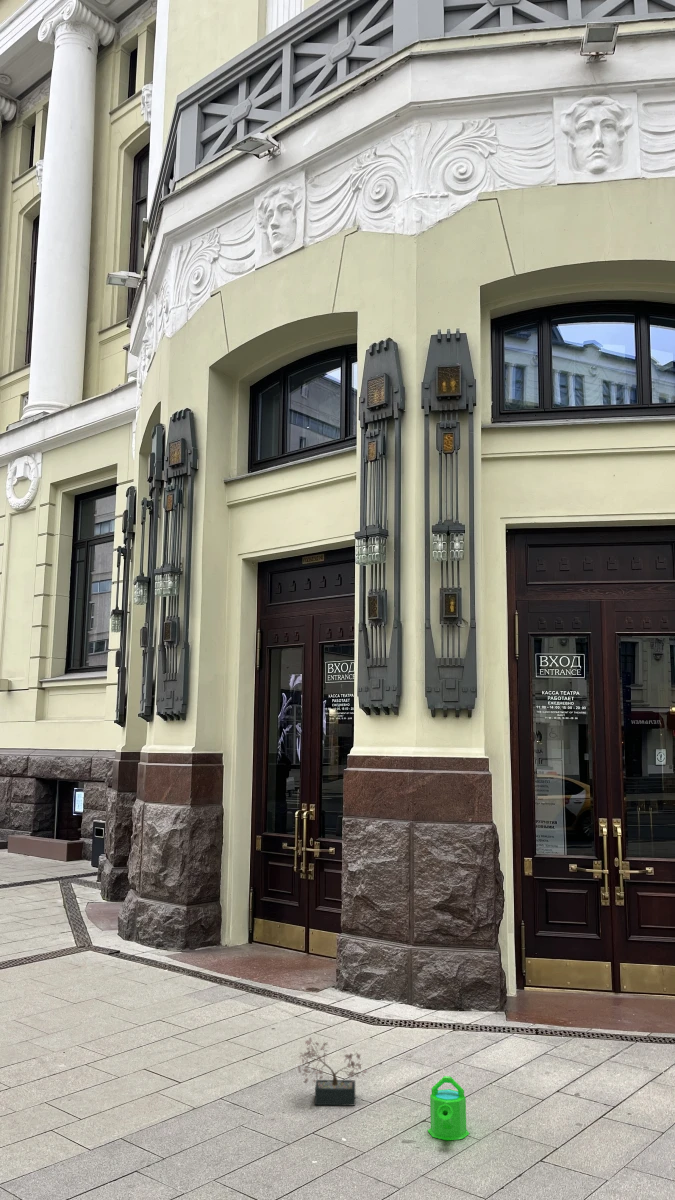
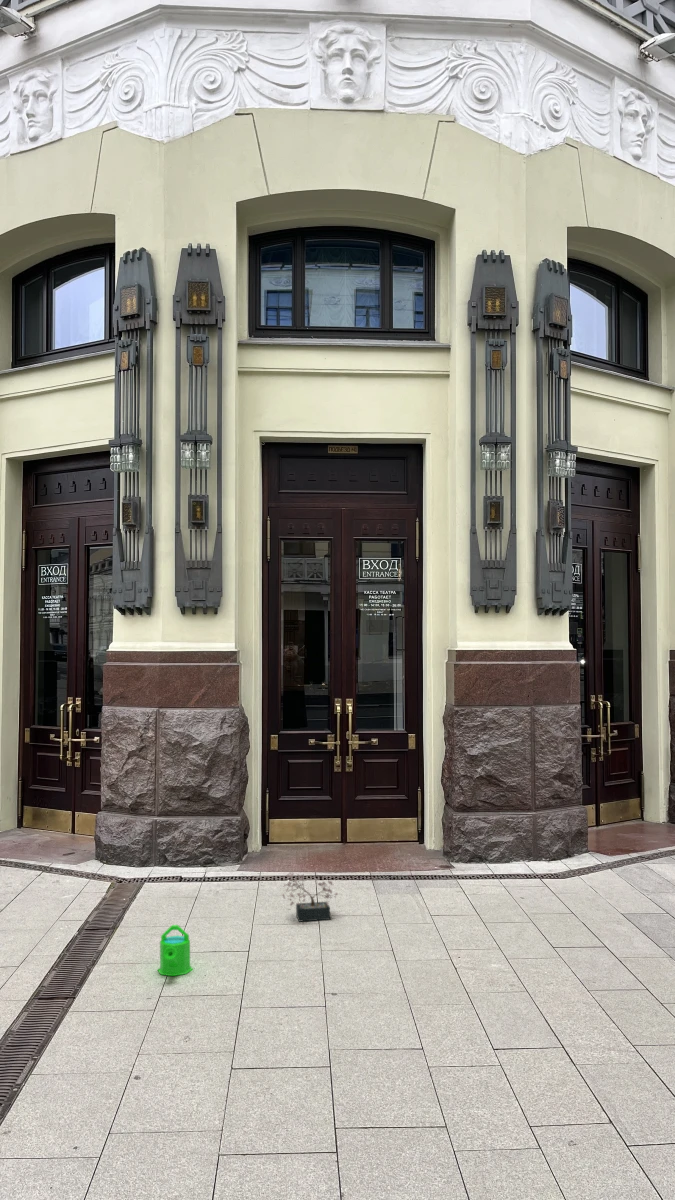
decorative plant: present [298,1038,366,1105] -> present [283,873,338,921]

